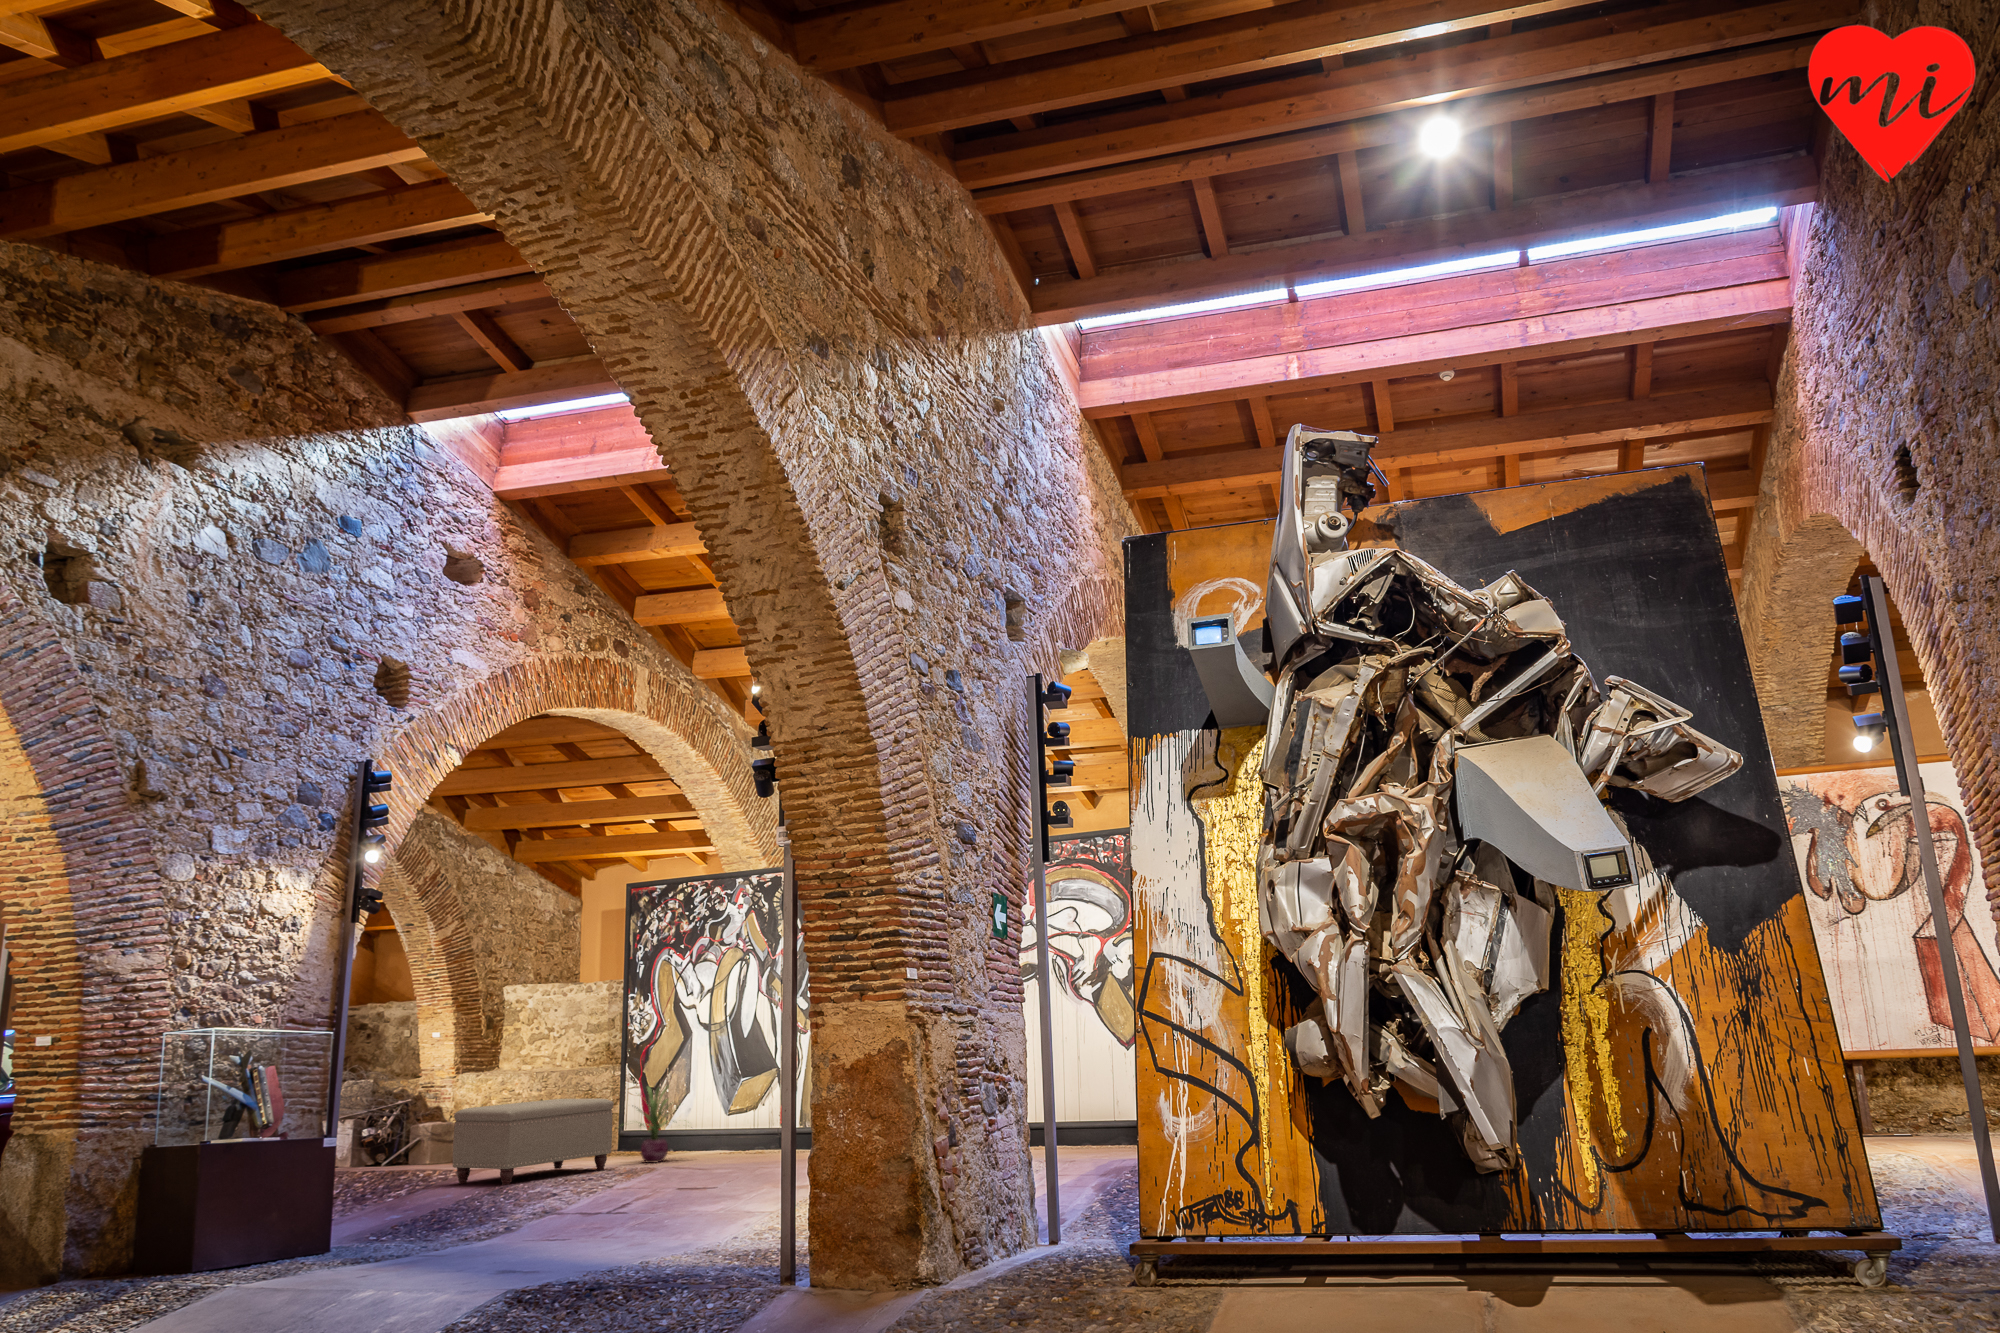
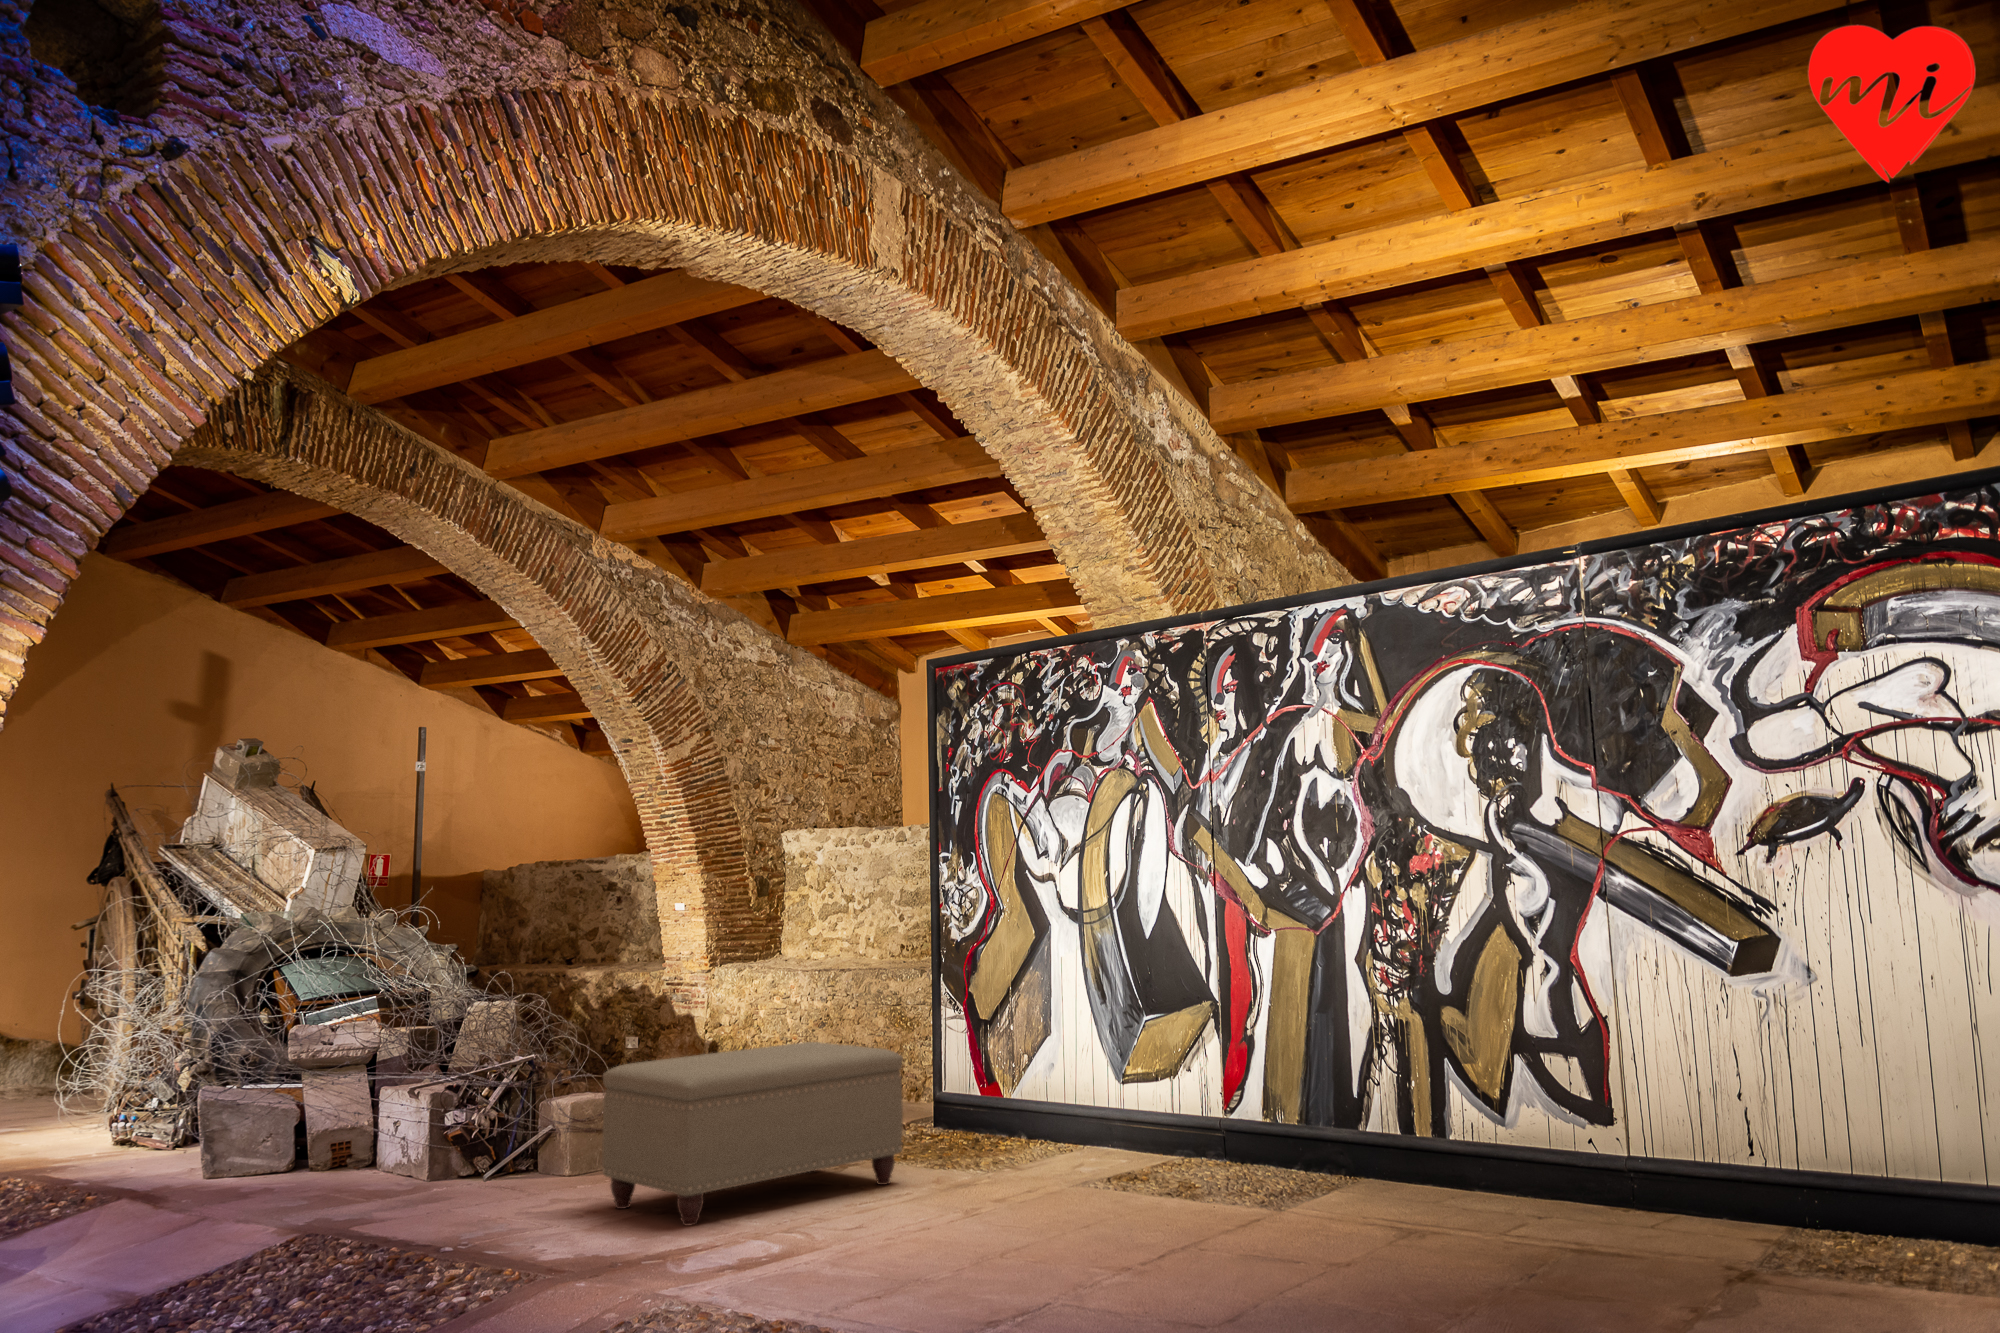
decorative plant: present [639,1086,671,1163] -> none [912,1019,1058,1165]

